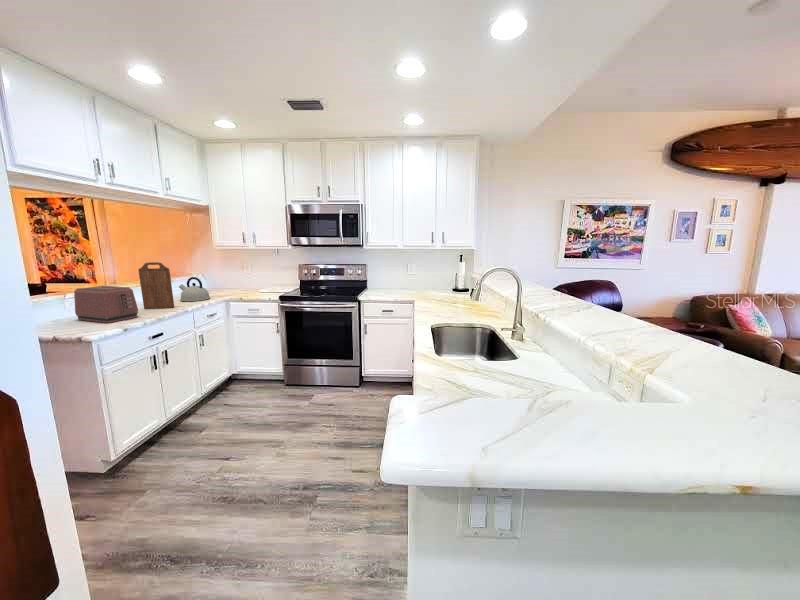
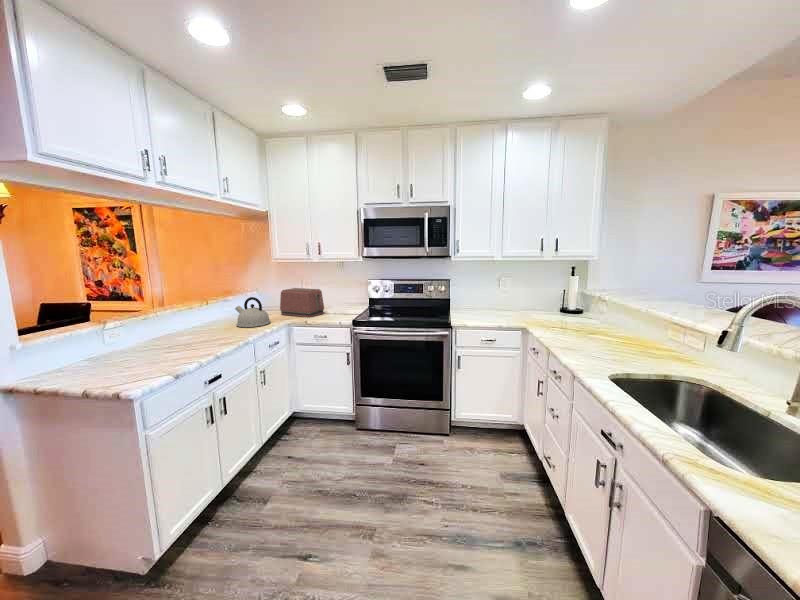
cutting board: present [138,262,174,309] -> none [191,282,232,339]
toaster: present [74,286,138,323] -> present [280,288,324,317]

